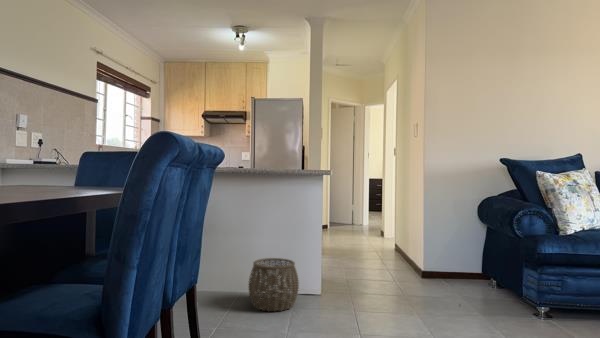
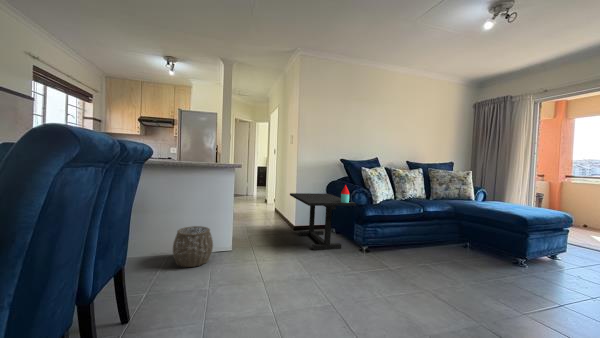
side table: none [414,202,524,308] -> present [290,185,356,250]

